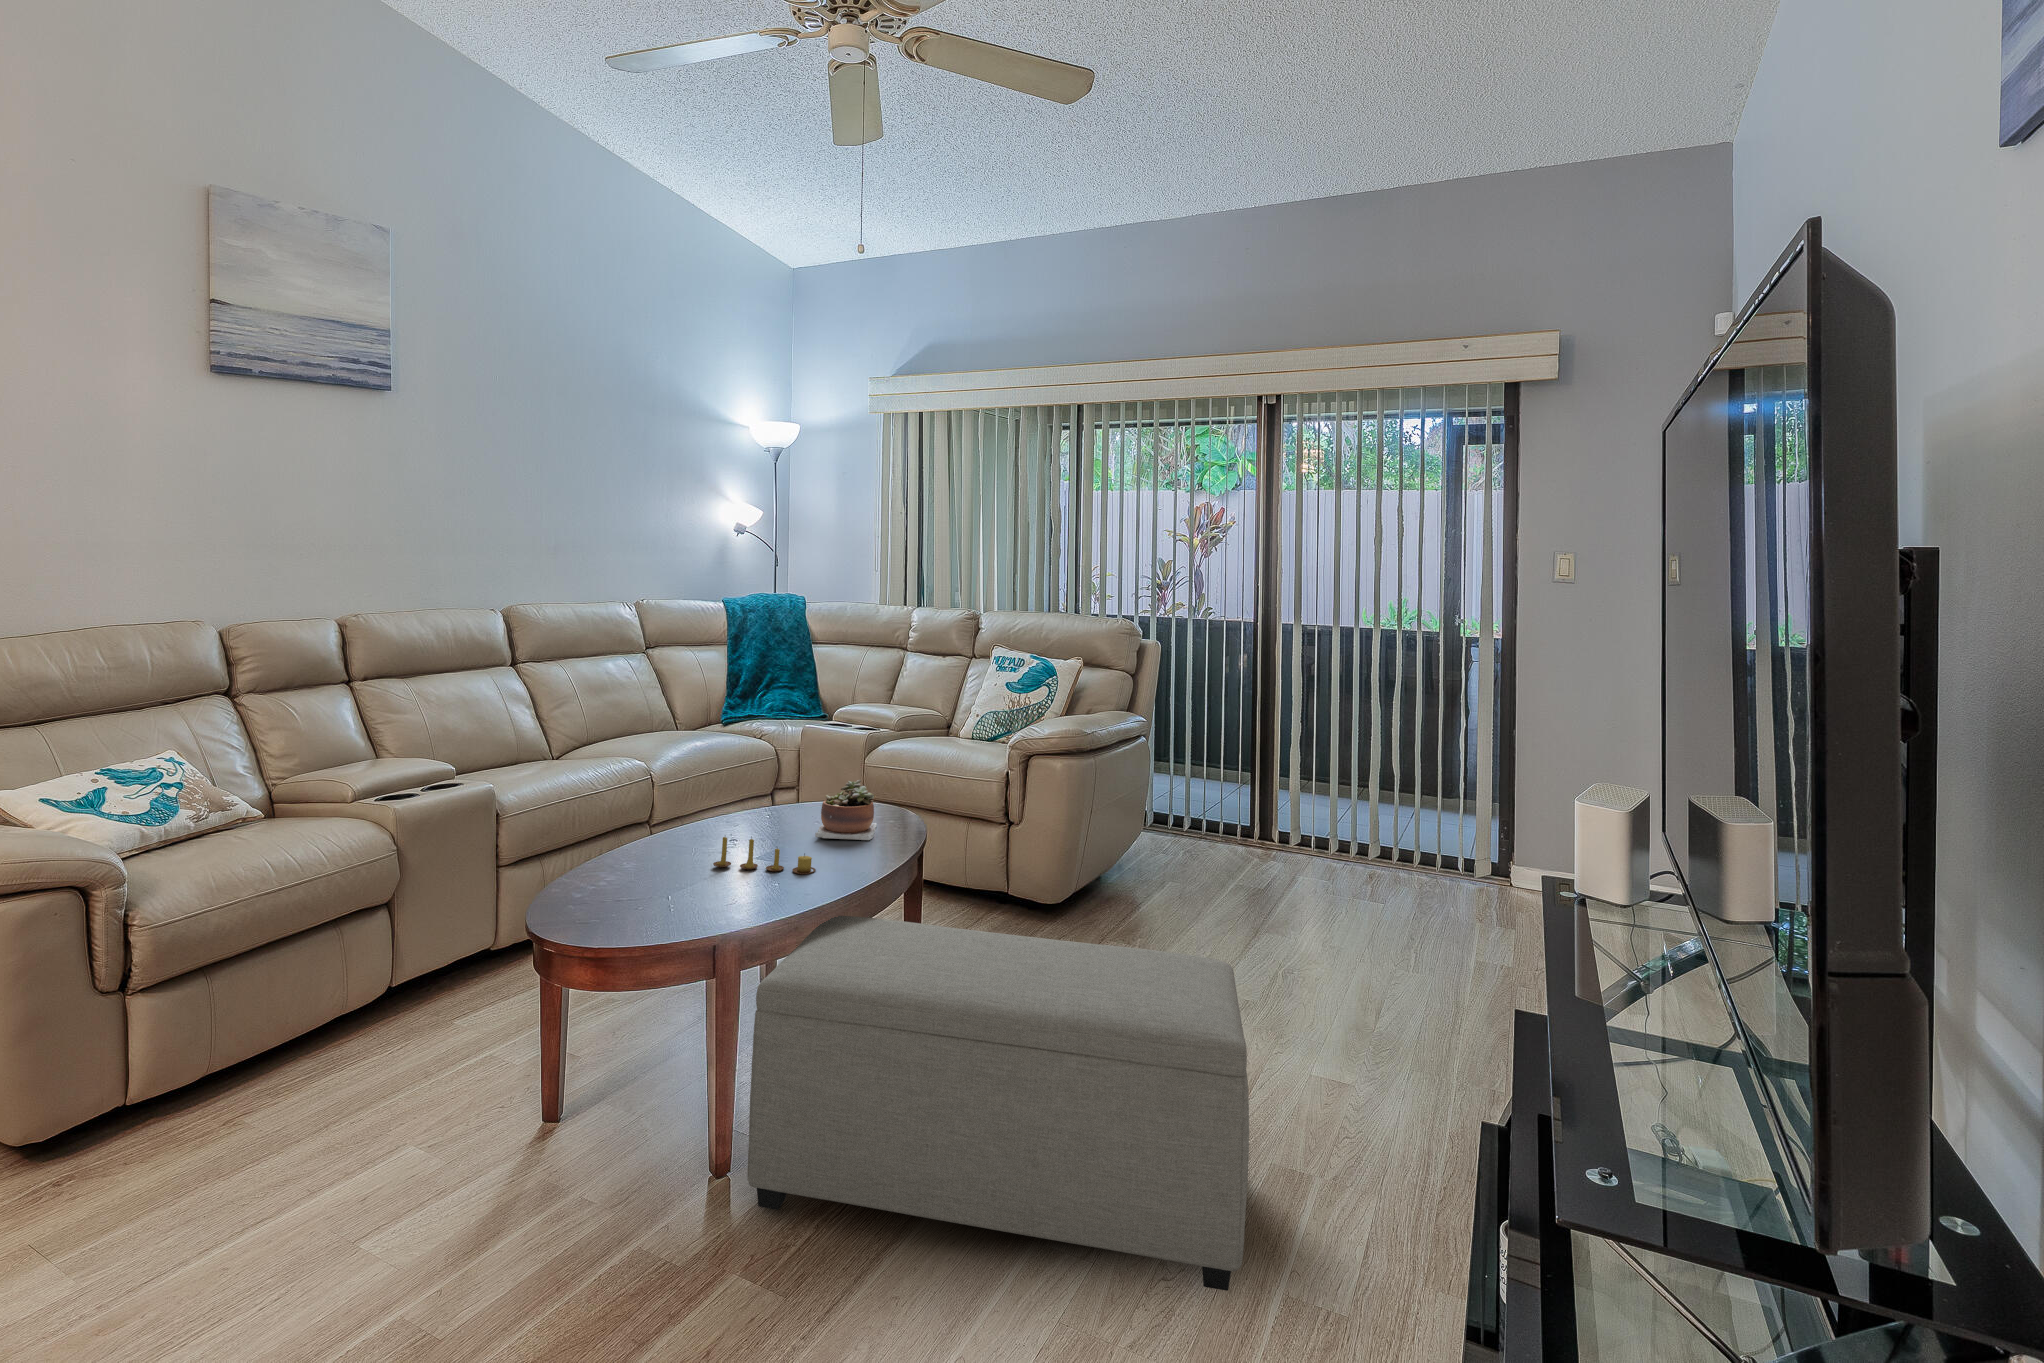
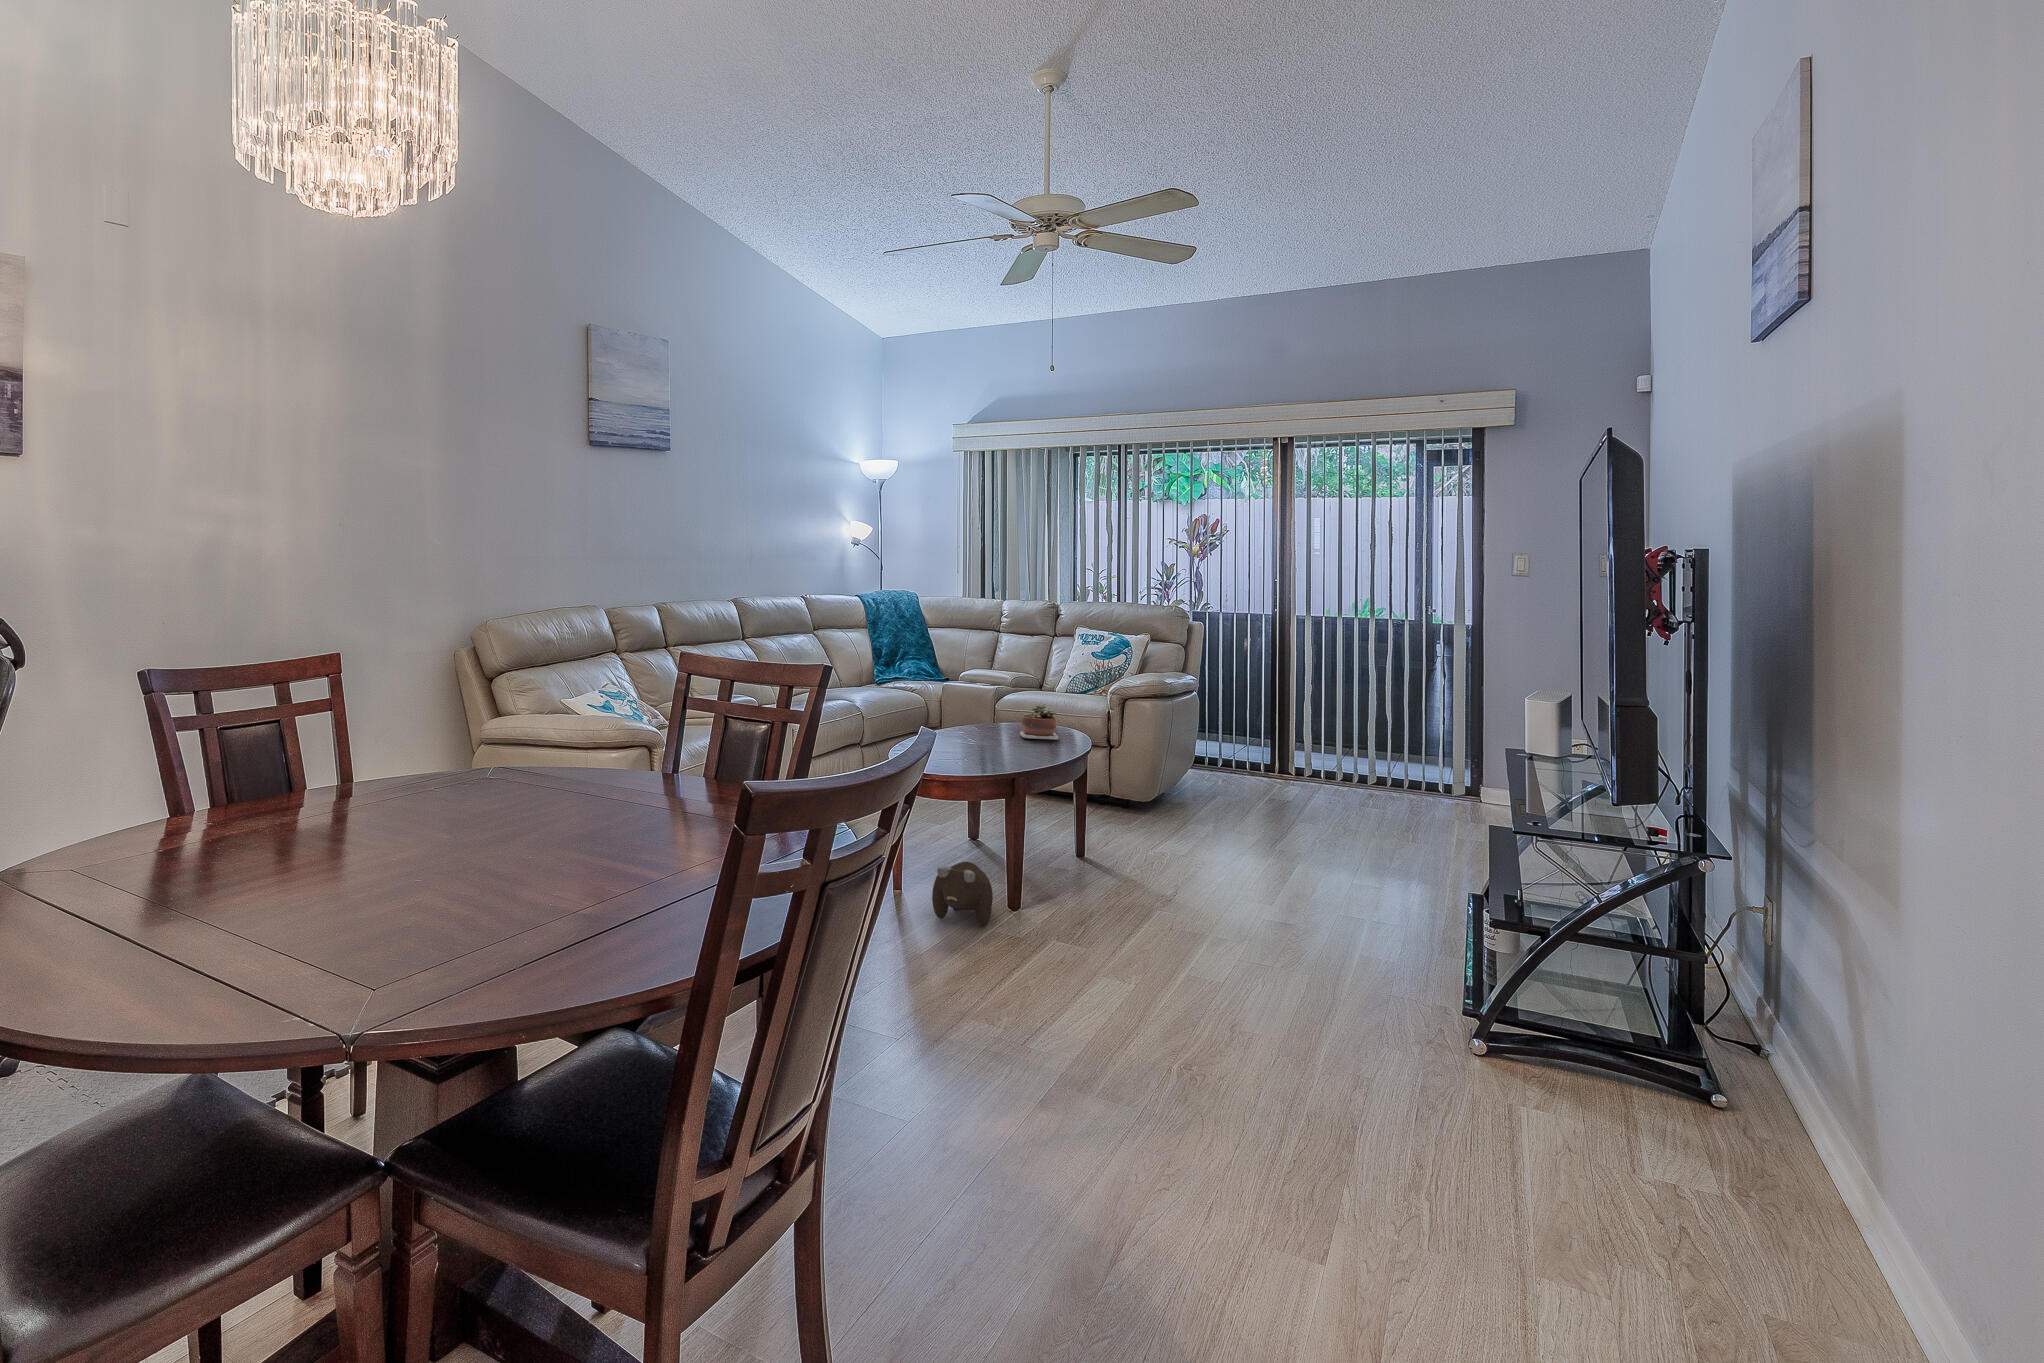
candle: present [713,837,816,874] -> none [975,730,1040,753]
ottoman: present [747,916,1249,1291] -> none [1049,773,1339,950]
plush toy: none [507,1108,650,1245] -> present [932,862,993,926]

